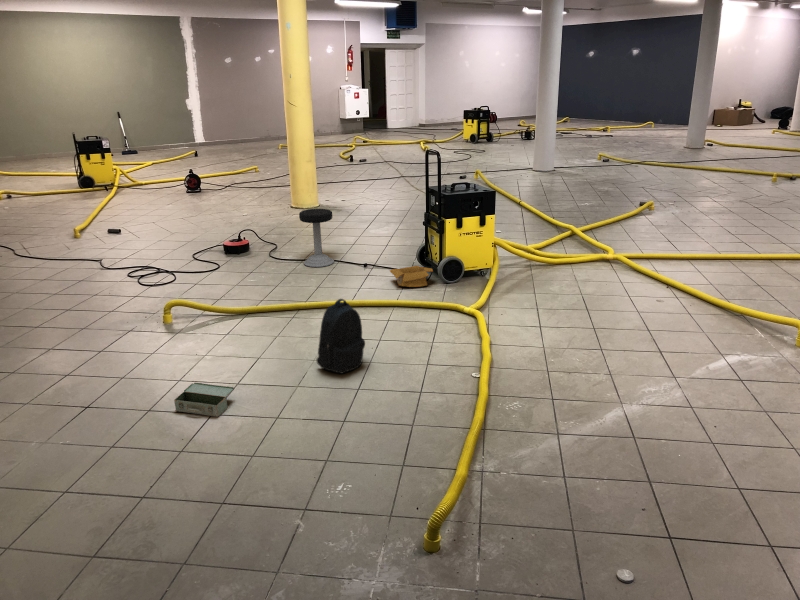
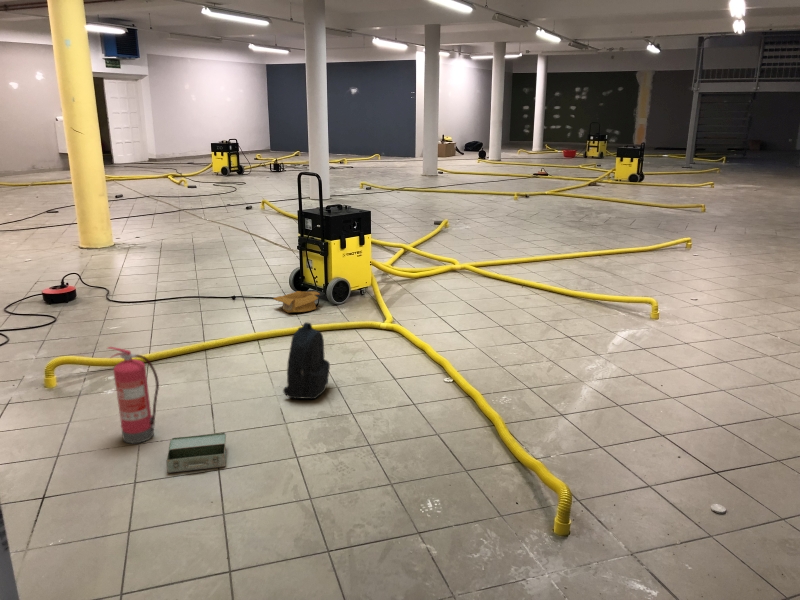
stool: present [299,209,334,267] -> none [153,243,195,307]
fire extinguisher: none [161,296,199,381] -> present [109,347,159,444]

